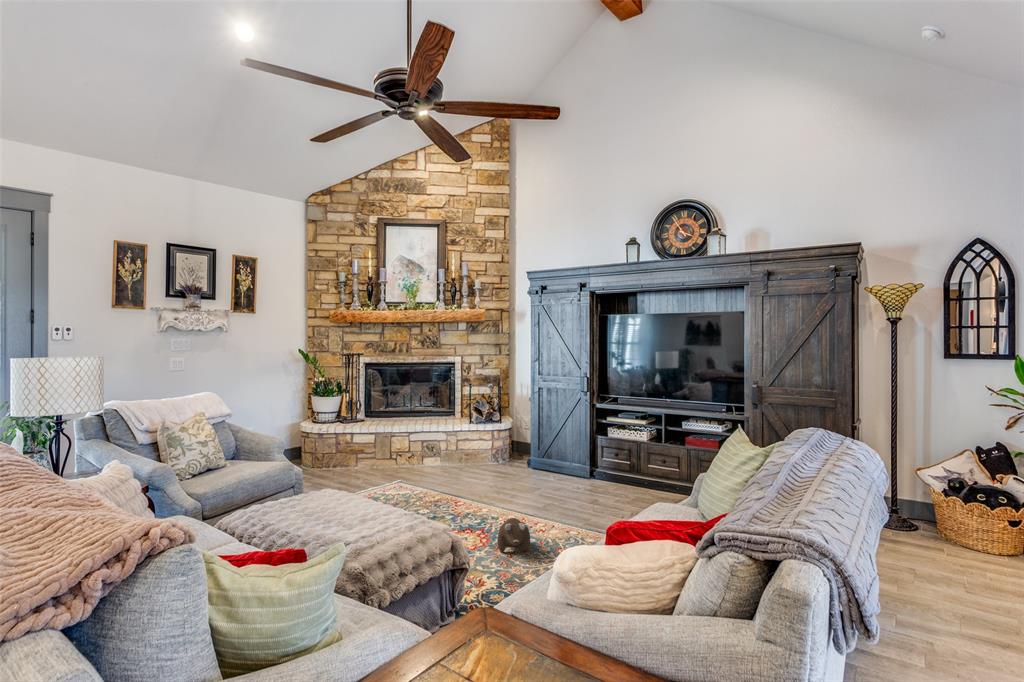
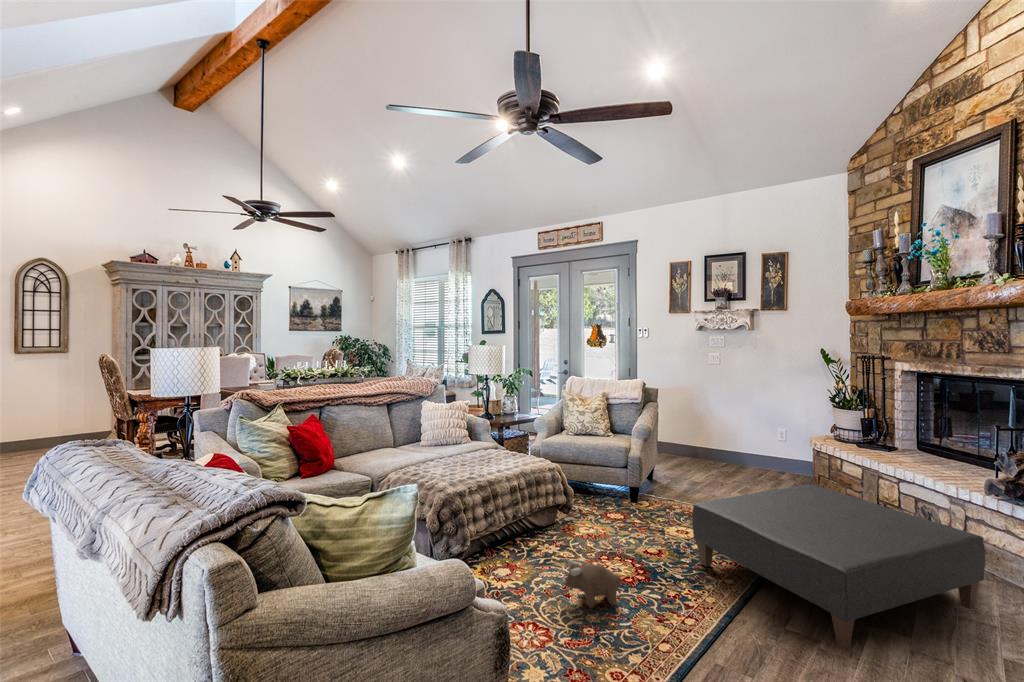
ottoman: none [415,435,565,513] -> present [692,484,985,650]

